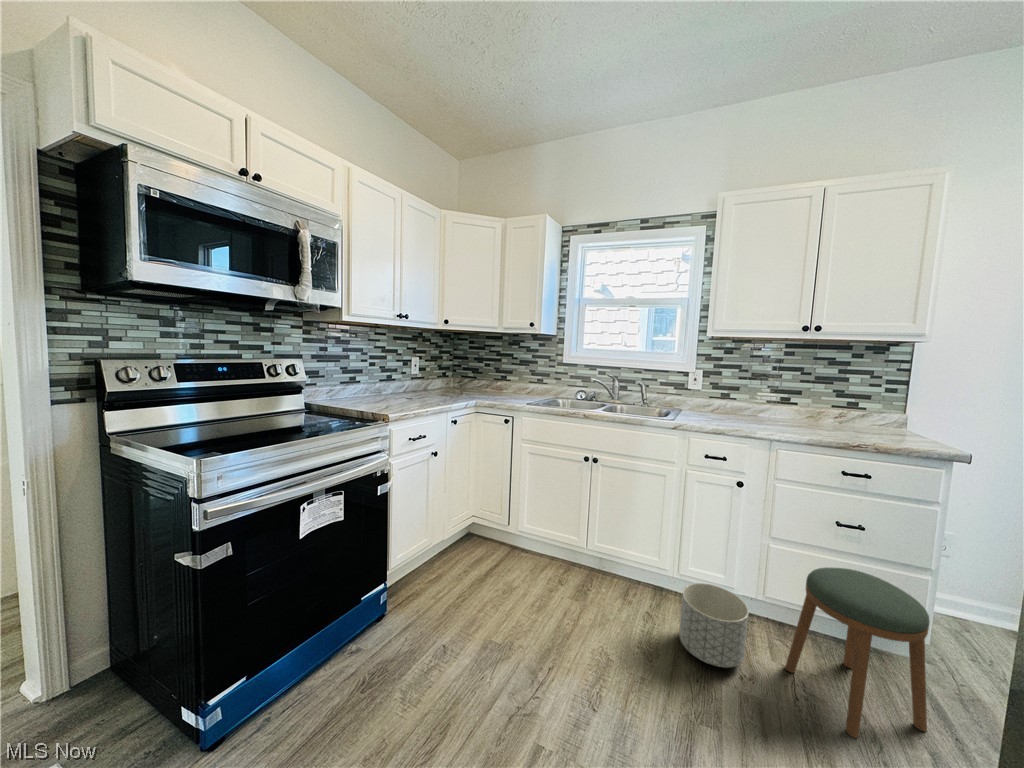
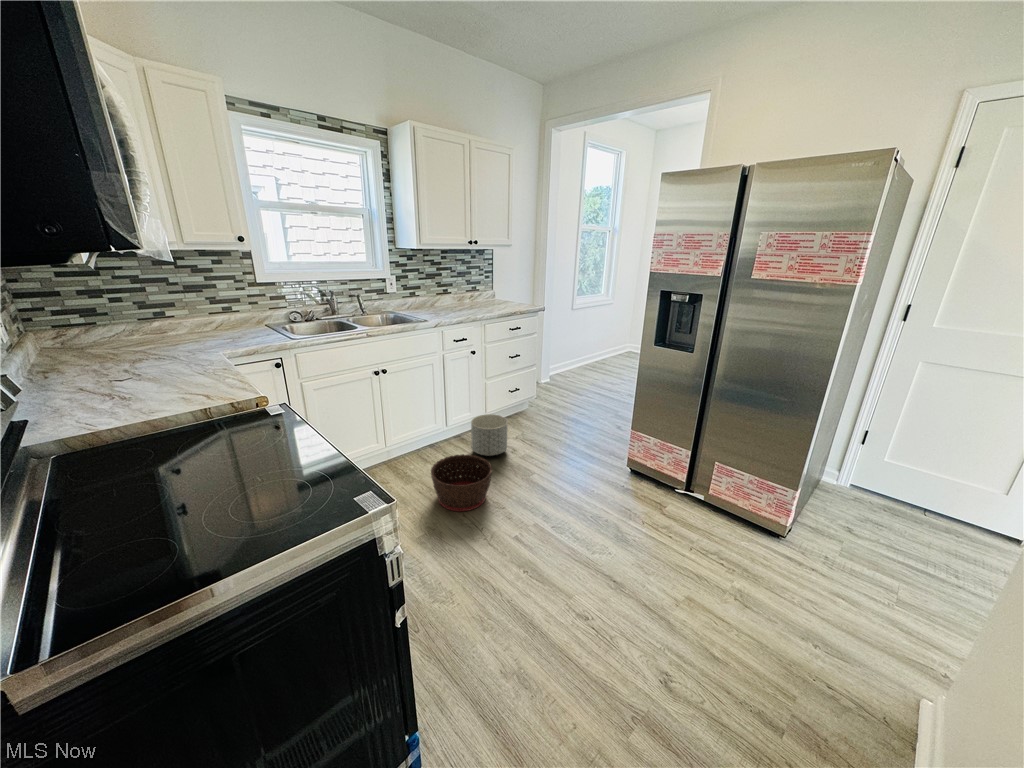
stool: present [785,568,930,738] -> none [511,373,558,441]
basket: none [542,592,629,688] -> present [431,454,492,511]

